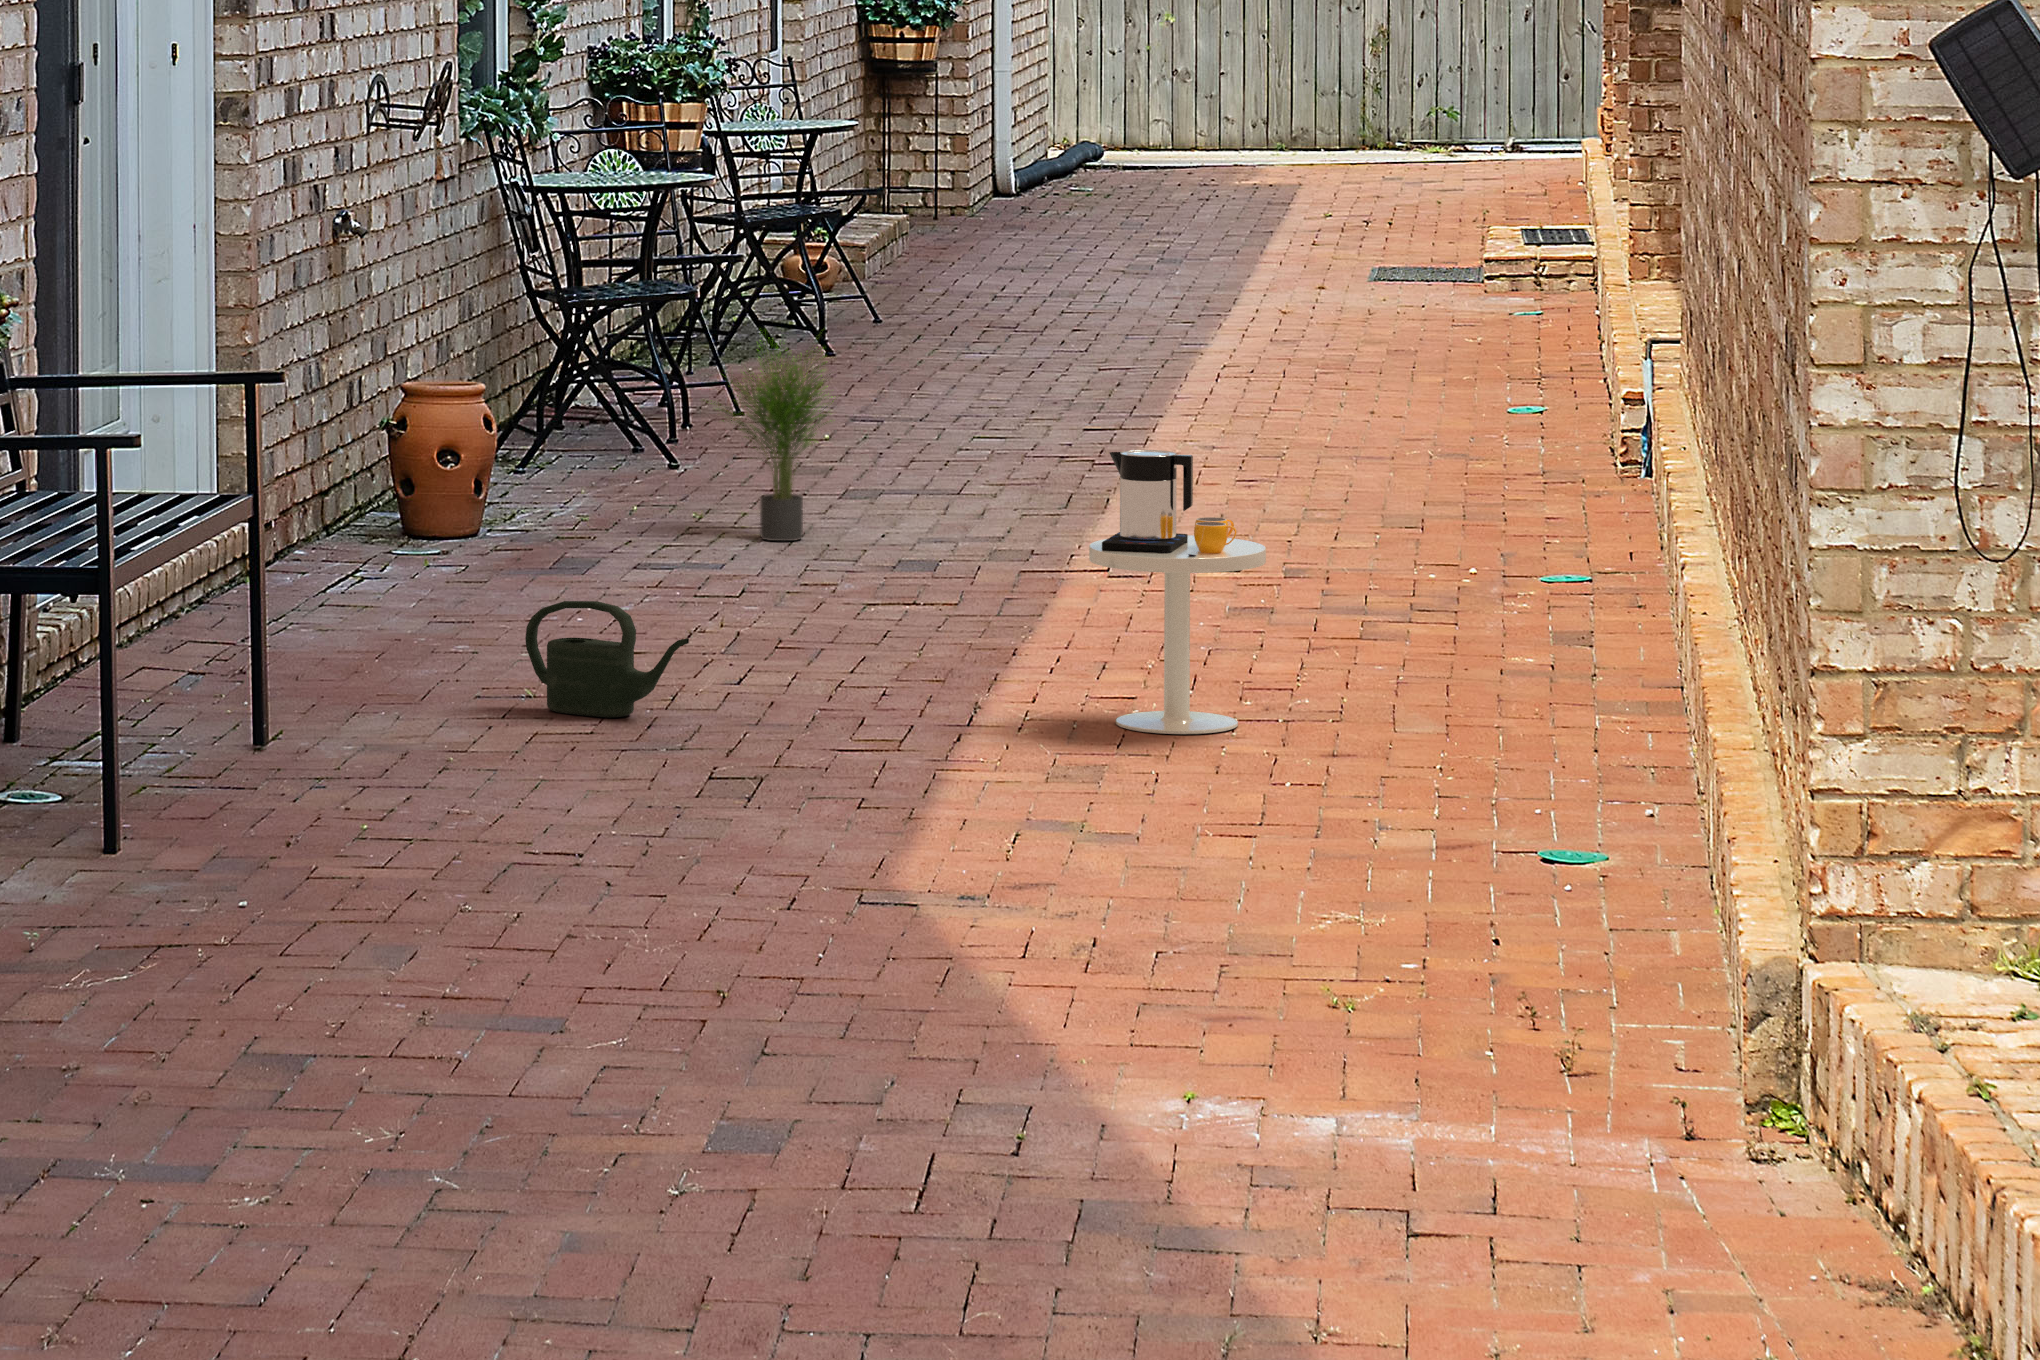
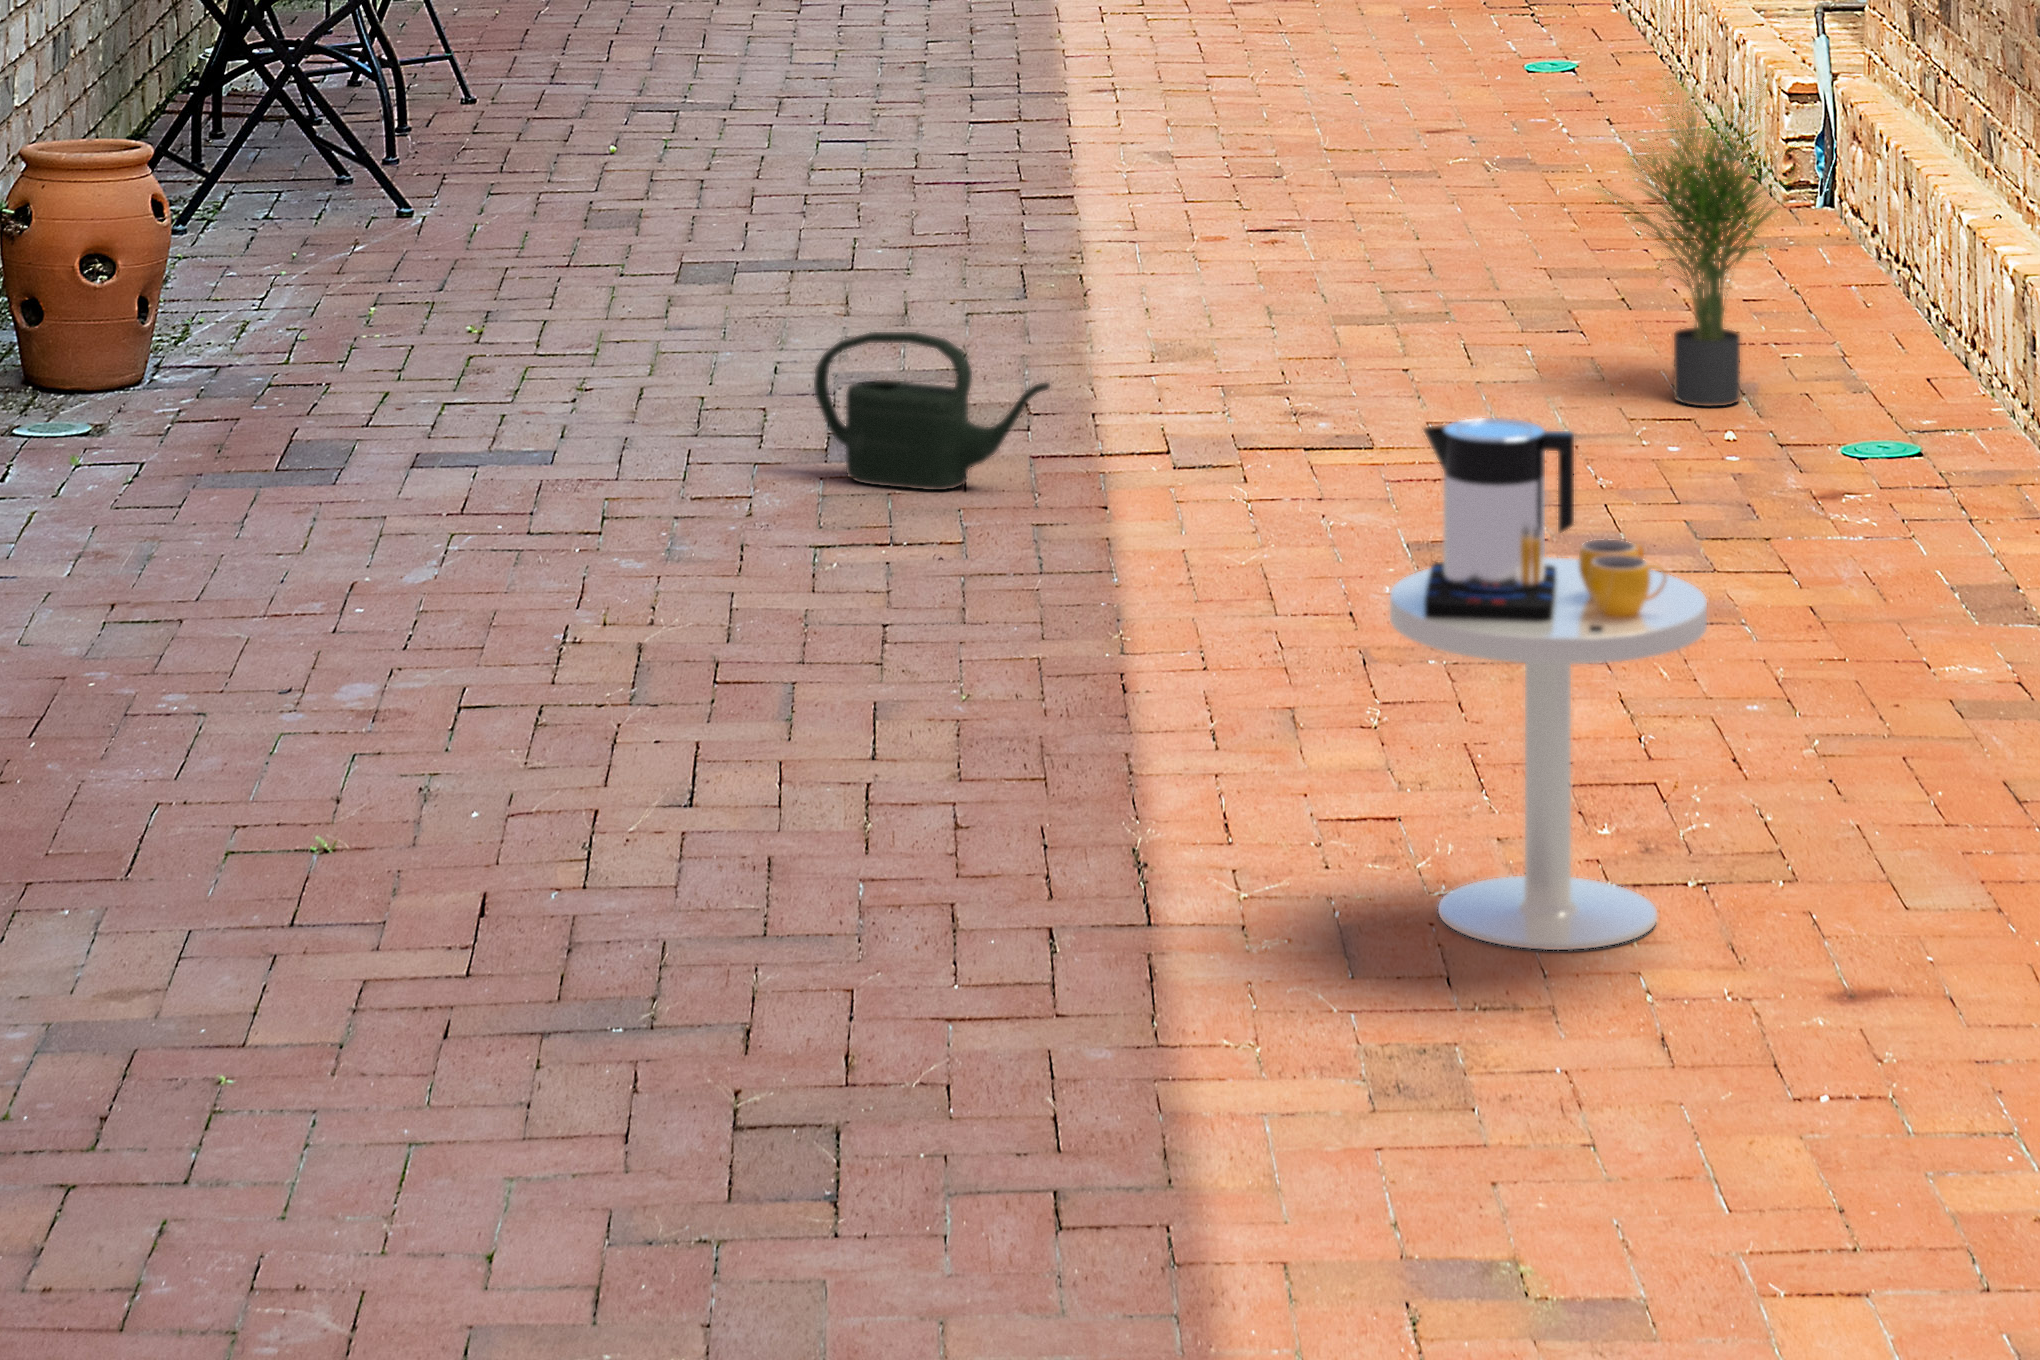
potted plant: present [713,335,834,541] -> present [1596,68,1790,406]
watering can: present [525,601,689,718] -> present [814,332,1050,490]

